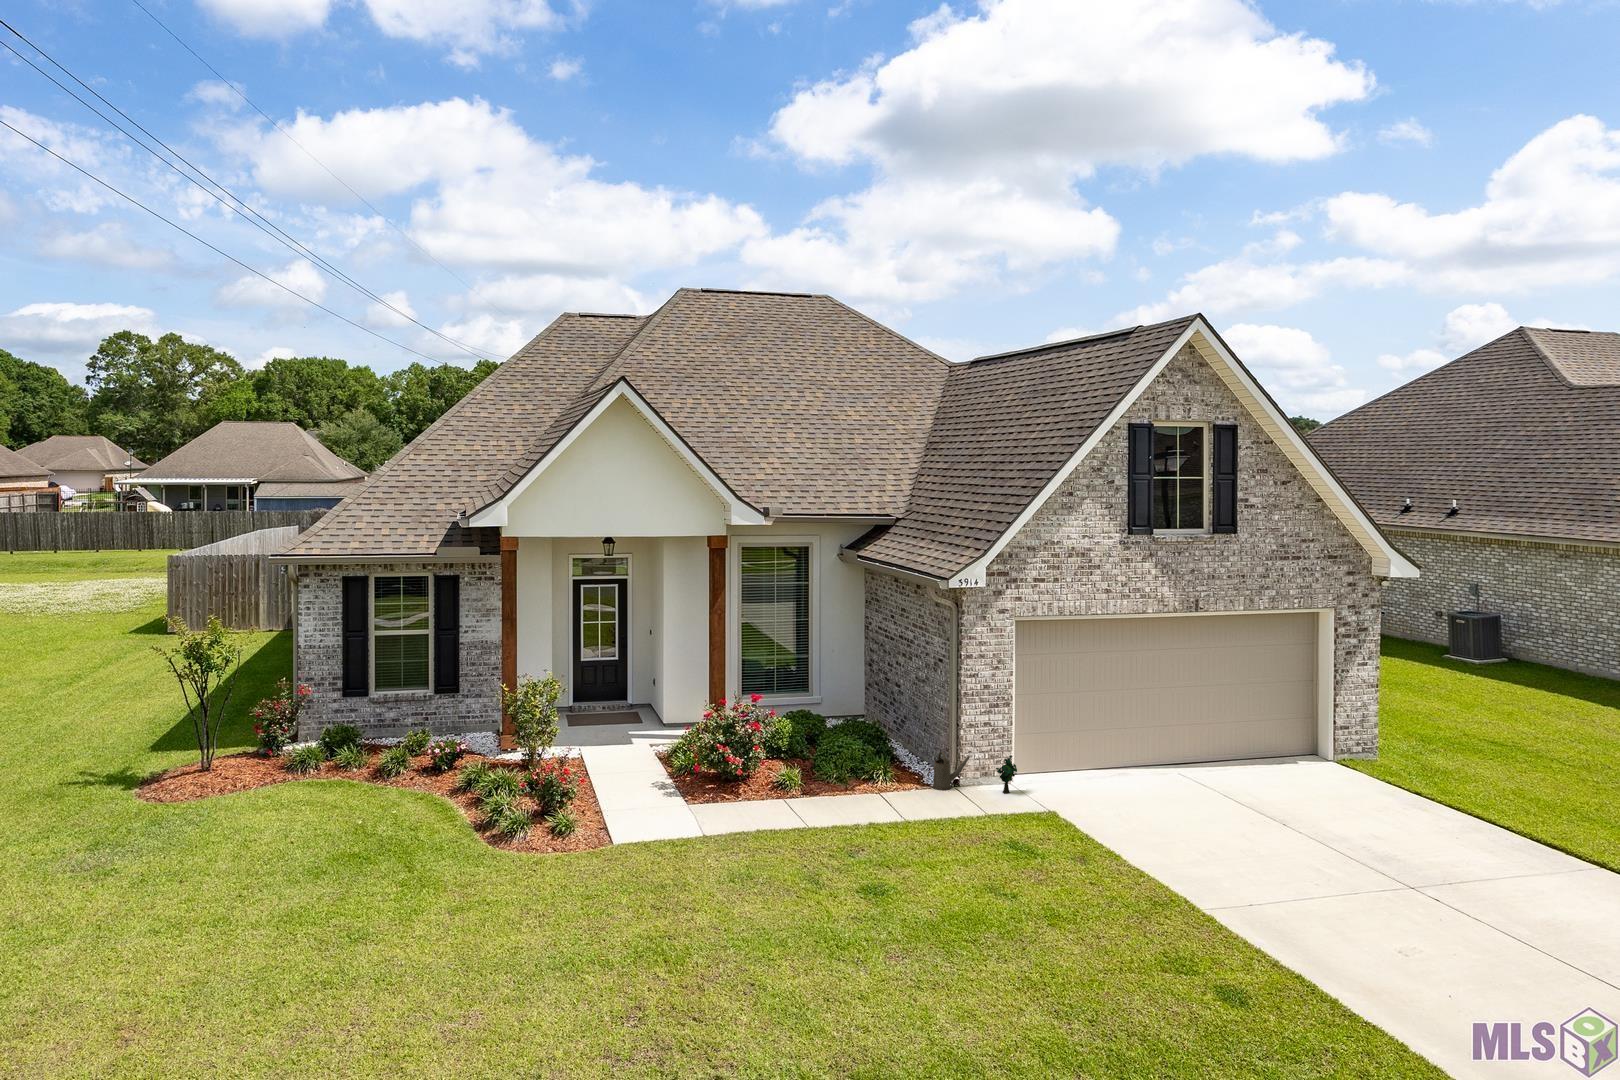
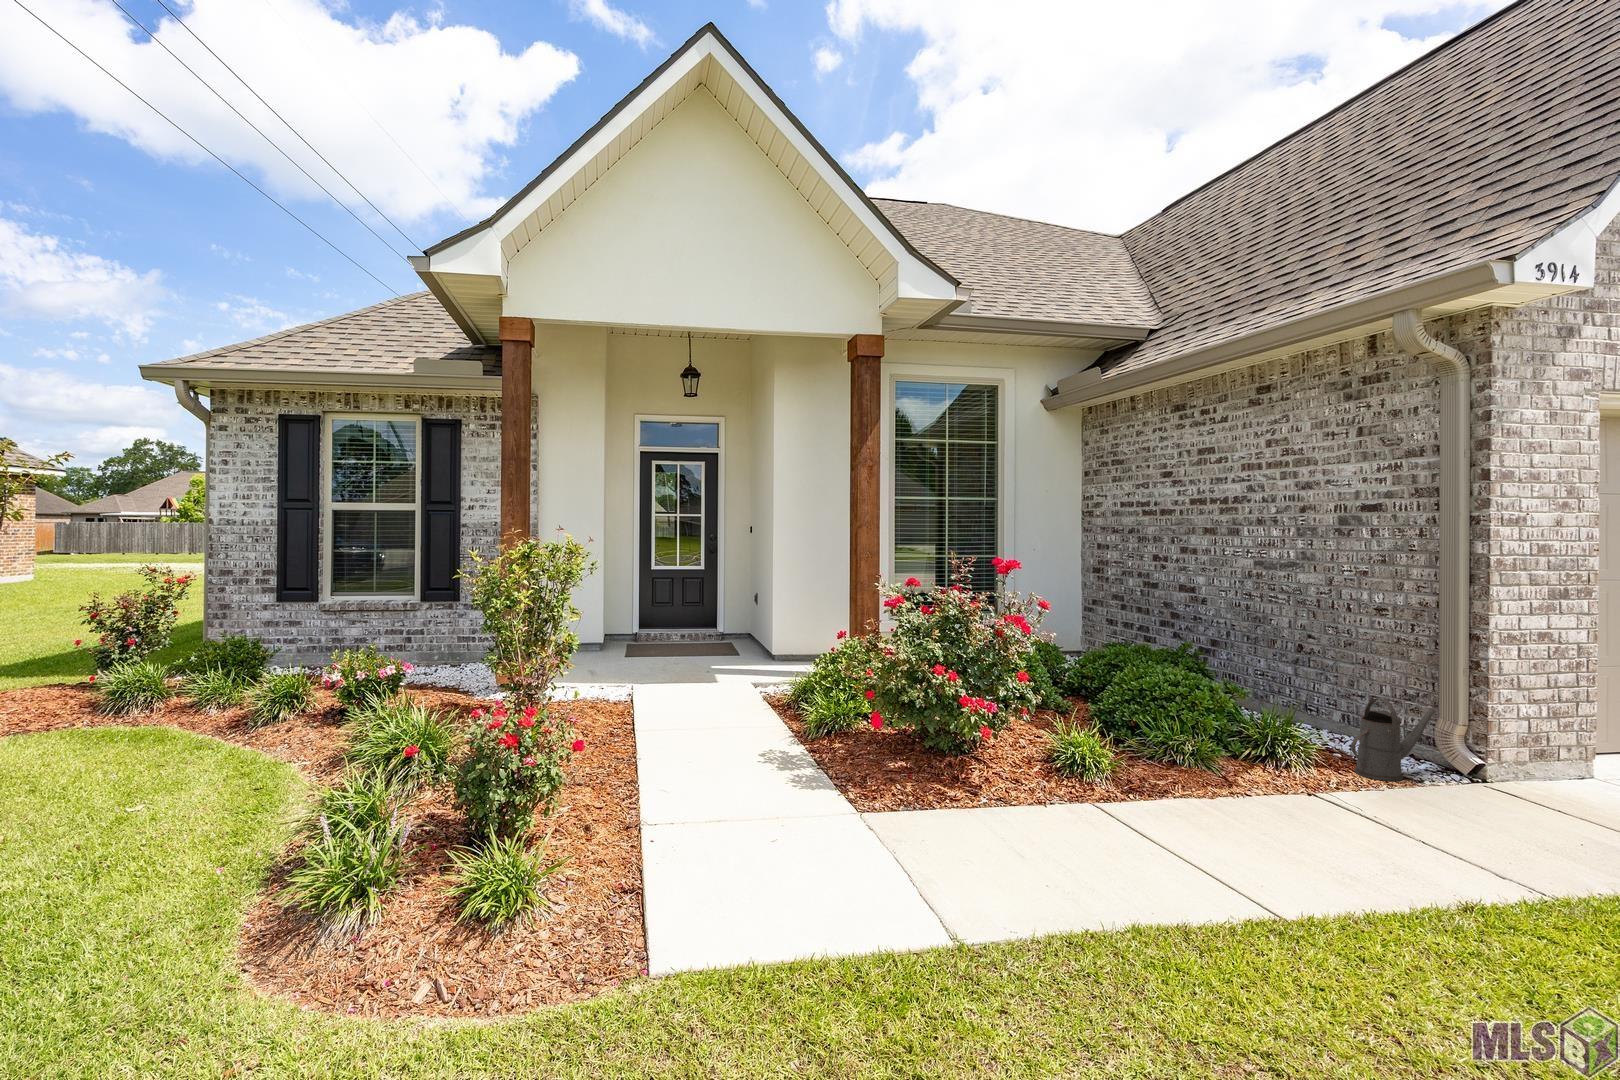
decorative plant: present [996,755,1017,794] -> none [1516,708,1578,793]

